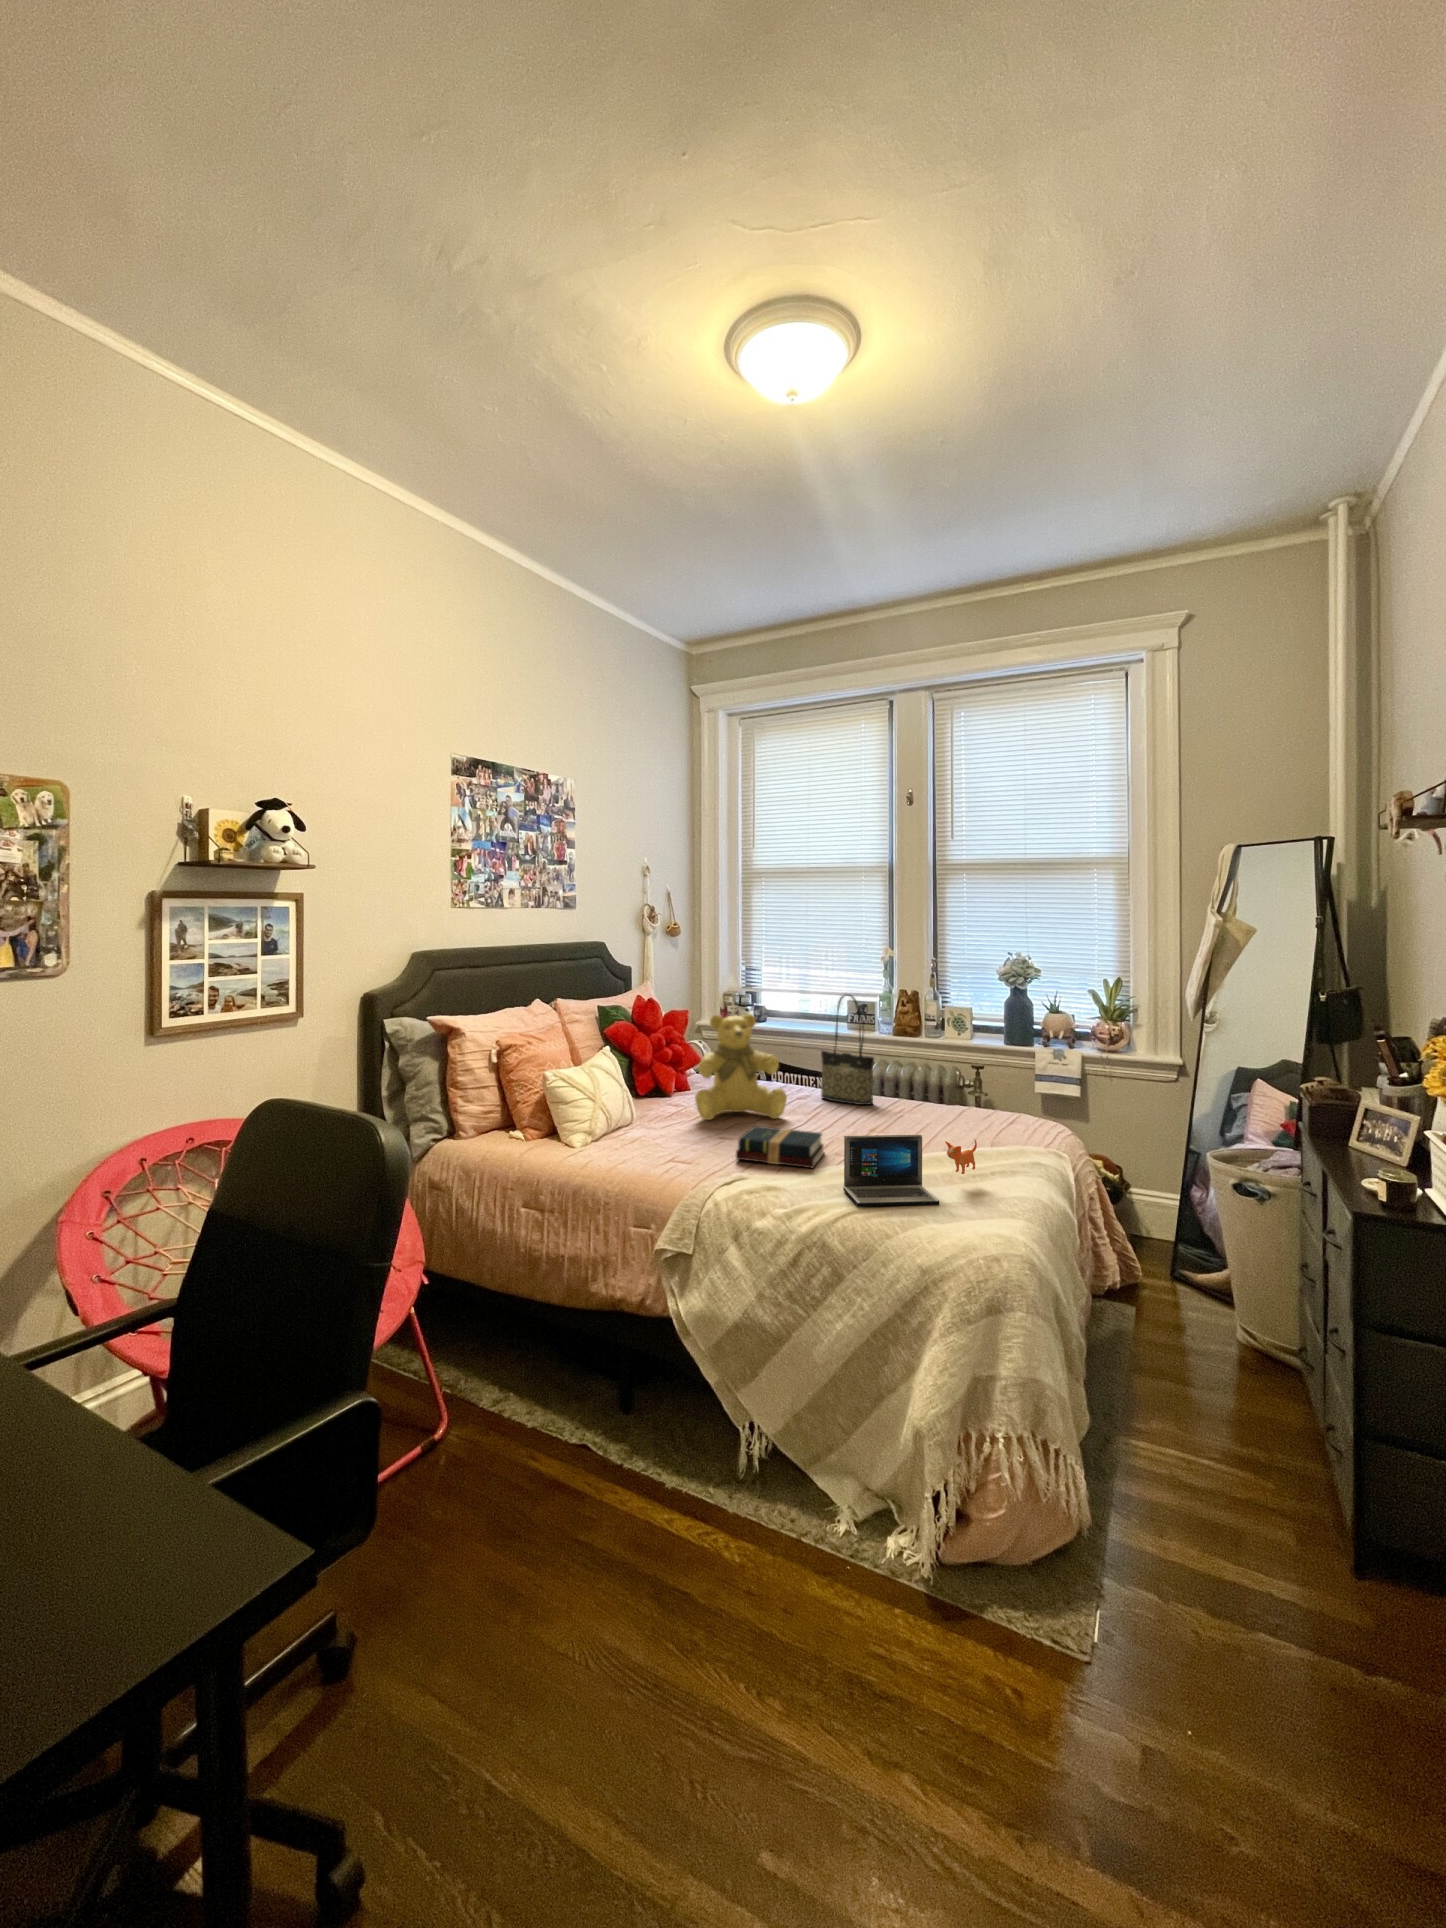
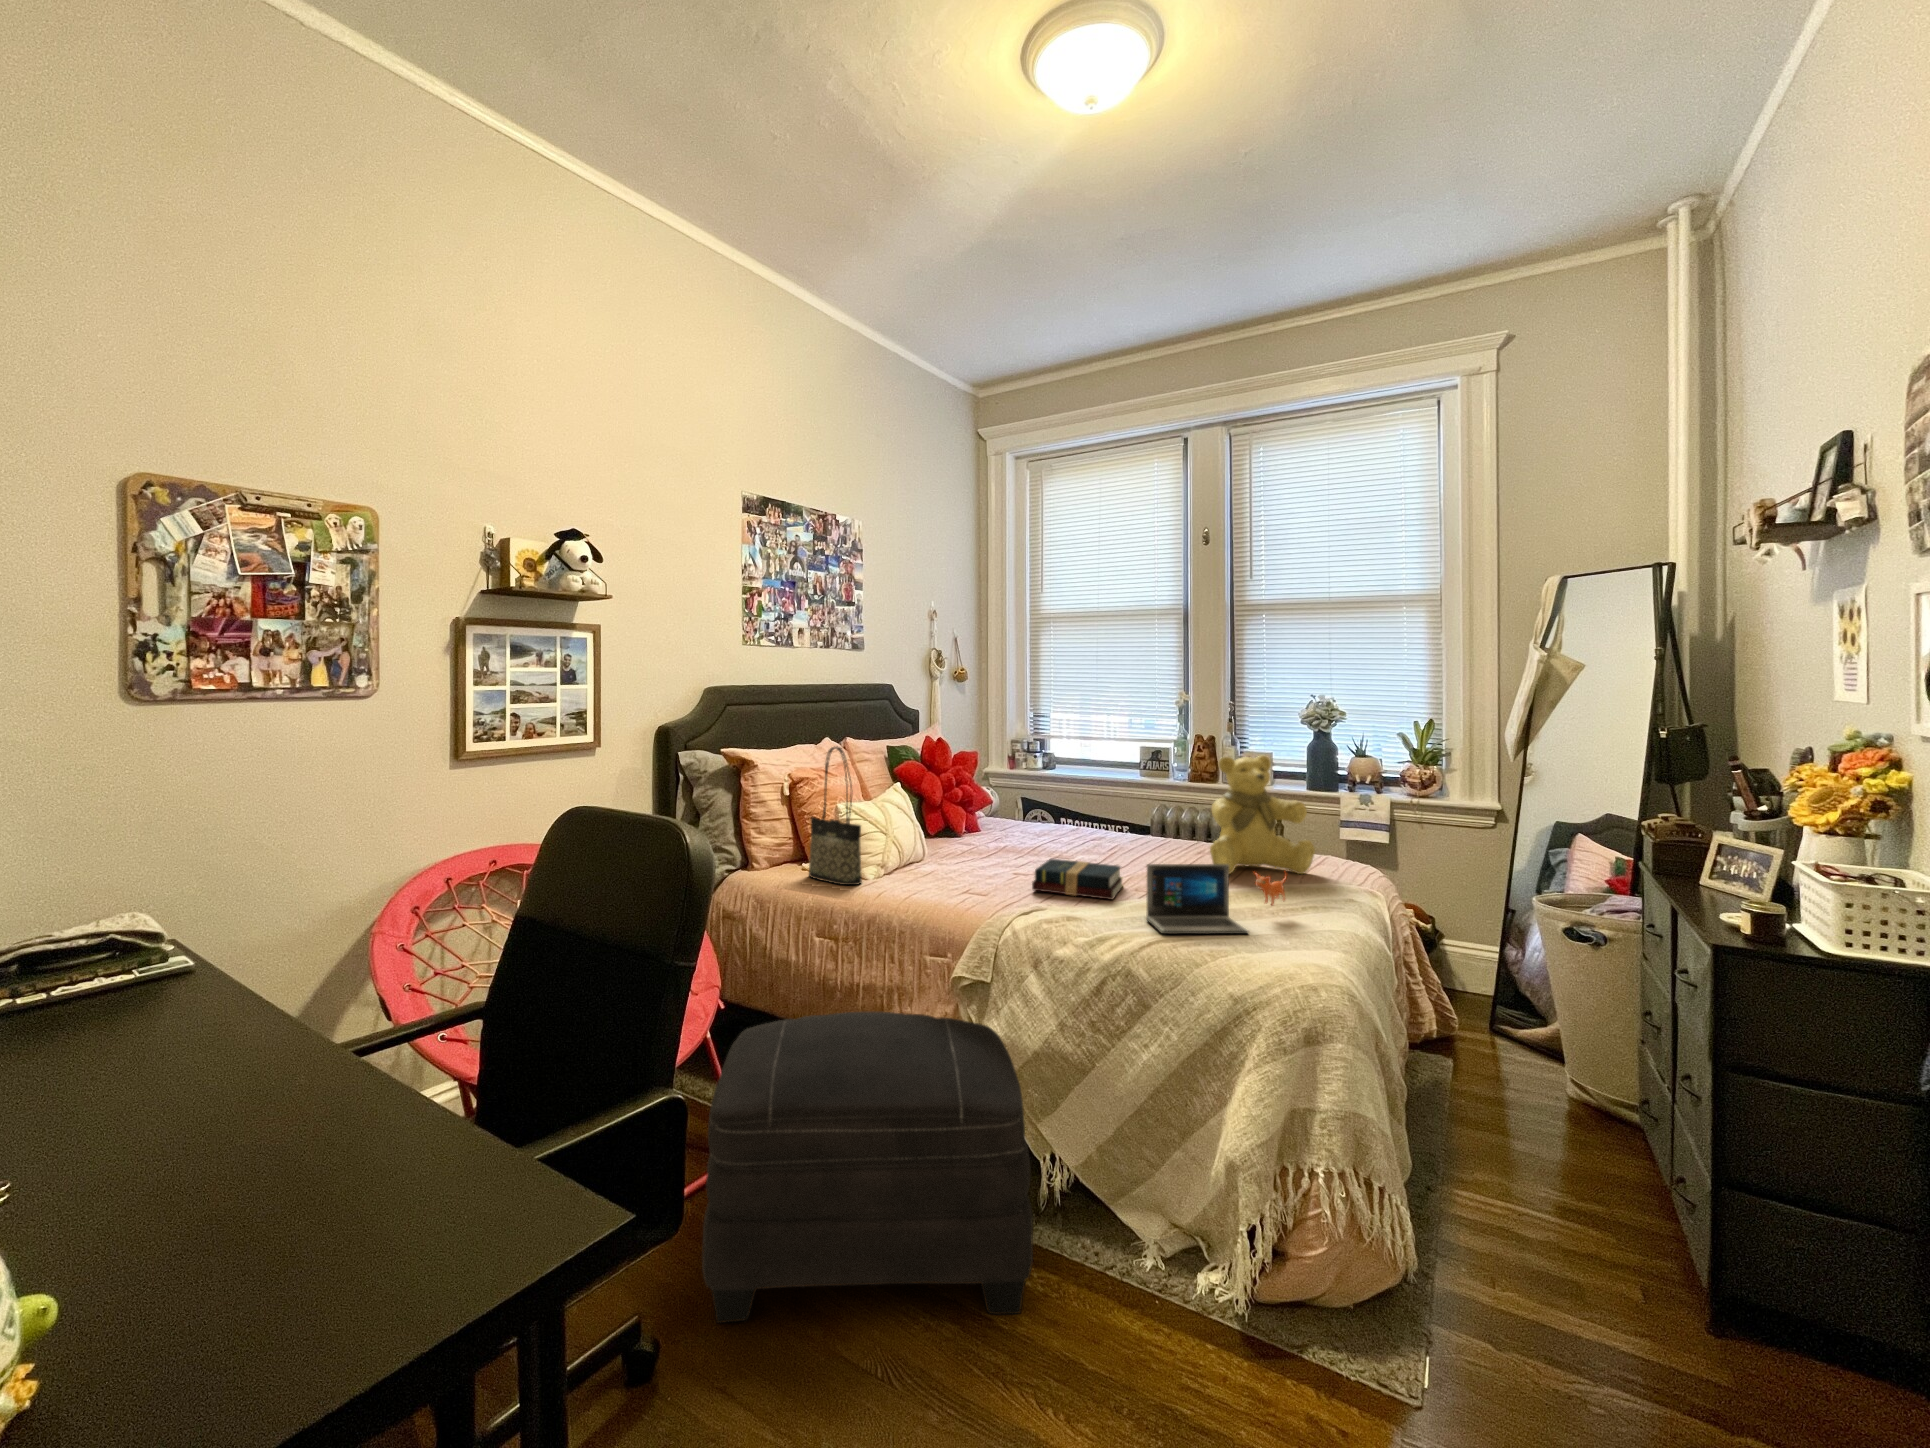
tote bag: present [821,994,874,1105] -> present [809,747,862,885]
teddy bear: present [695,1014,787,1120] -> present [1210,756,1315,874]
ottoman: none [404,1290,731,1610] -> present [702,1012,1033,1323]

